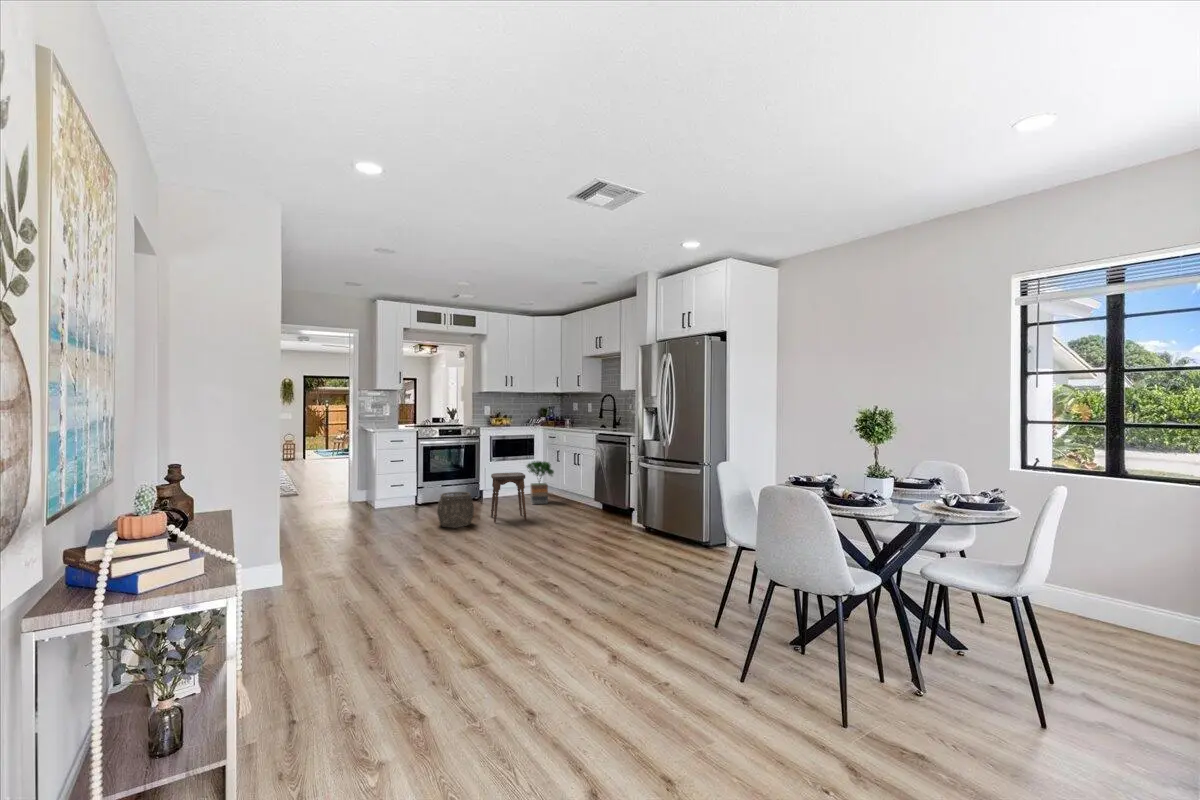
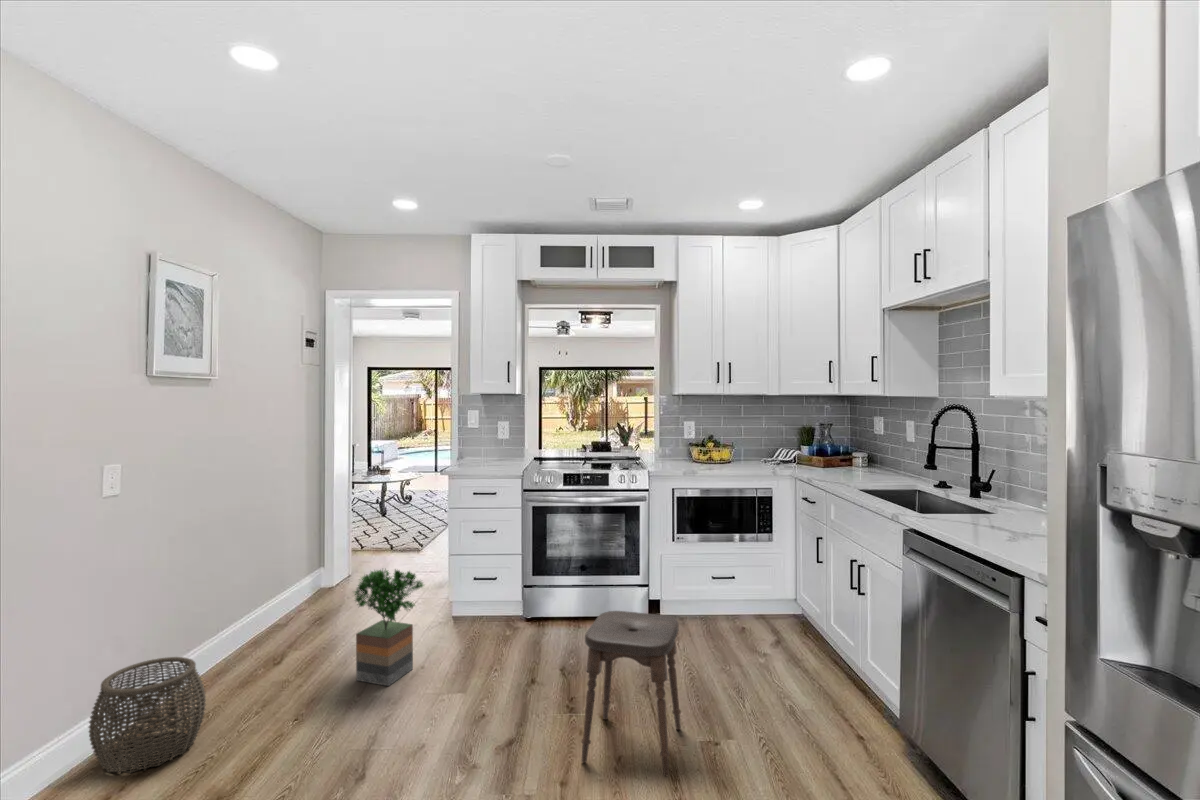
potted tree: present [527,461,554,504] -> present [355,569,424,686]
woven basket: present [437,492,474,528] -> present [89,657,206,773]

